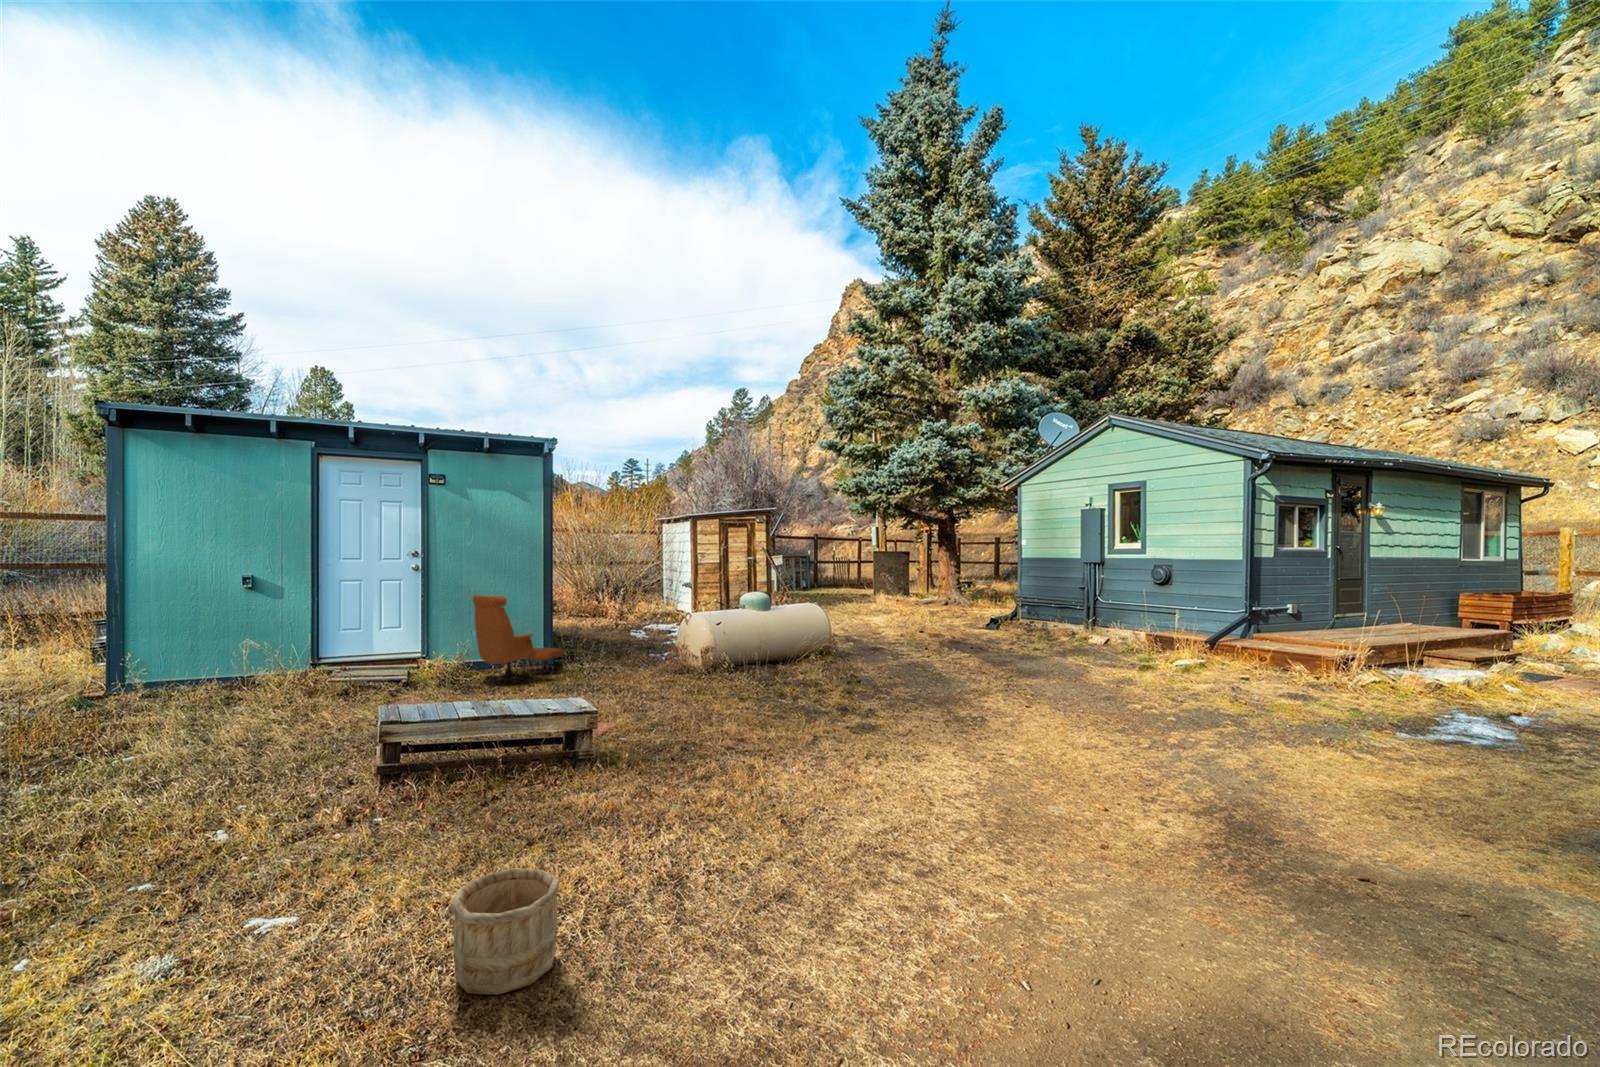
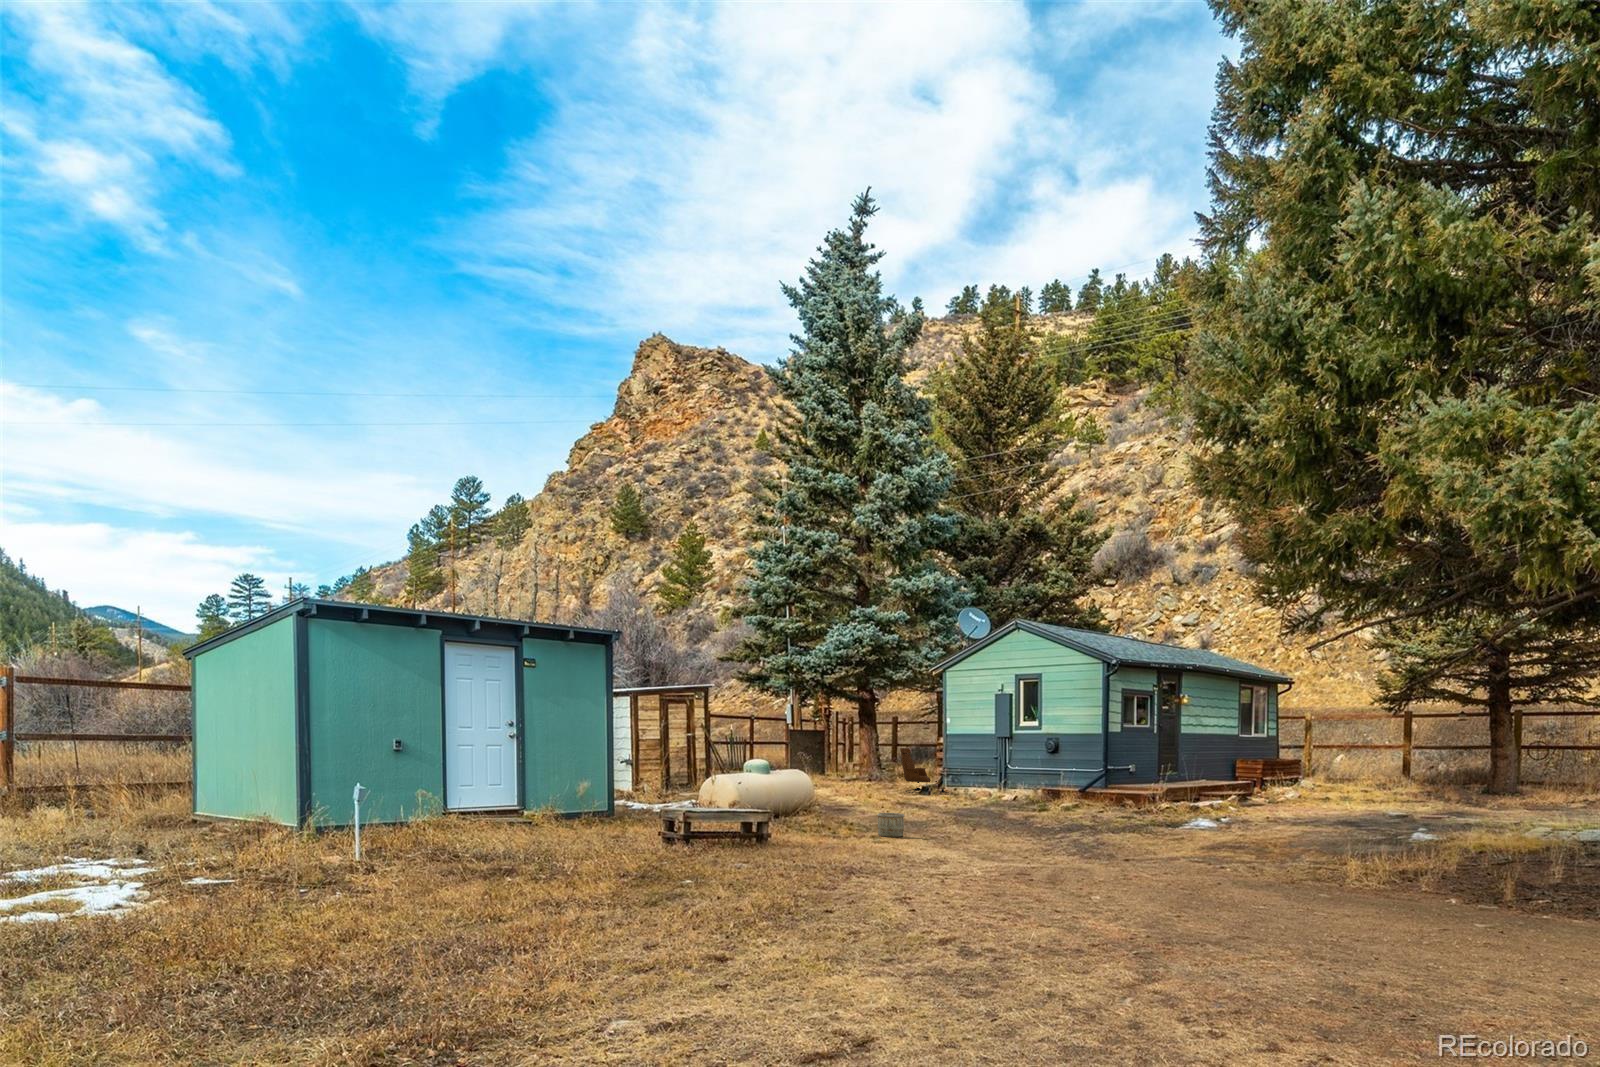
lounge chair: present [472,595,564,686] -> present [900,748,952,794]

